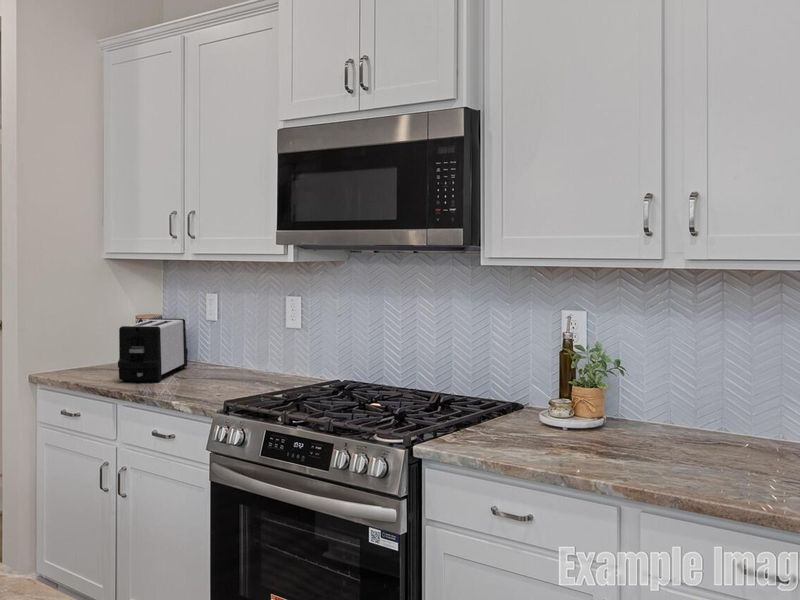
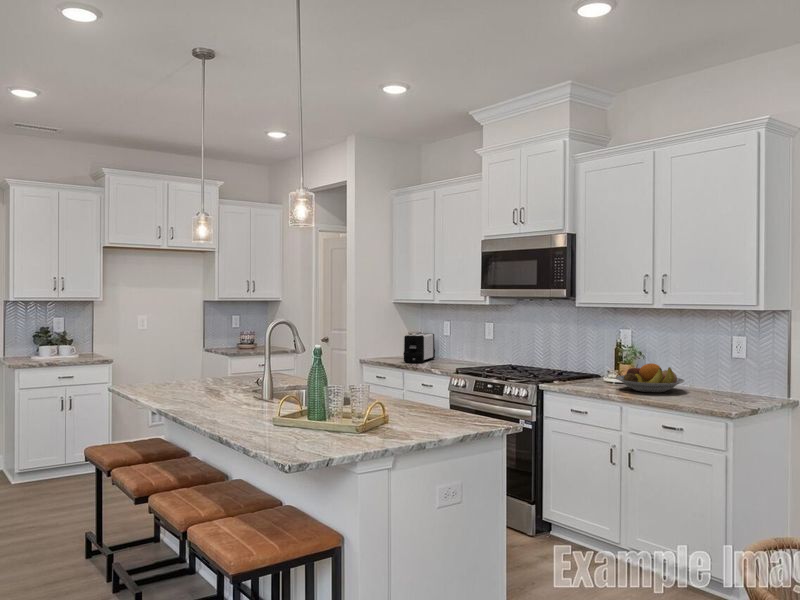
fruit bowl: none [587,397,742,467] -> present [616,363,684,392]

